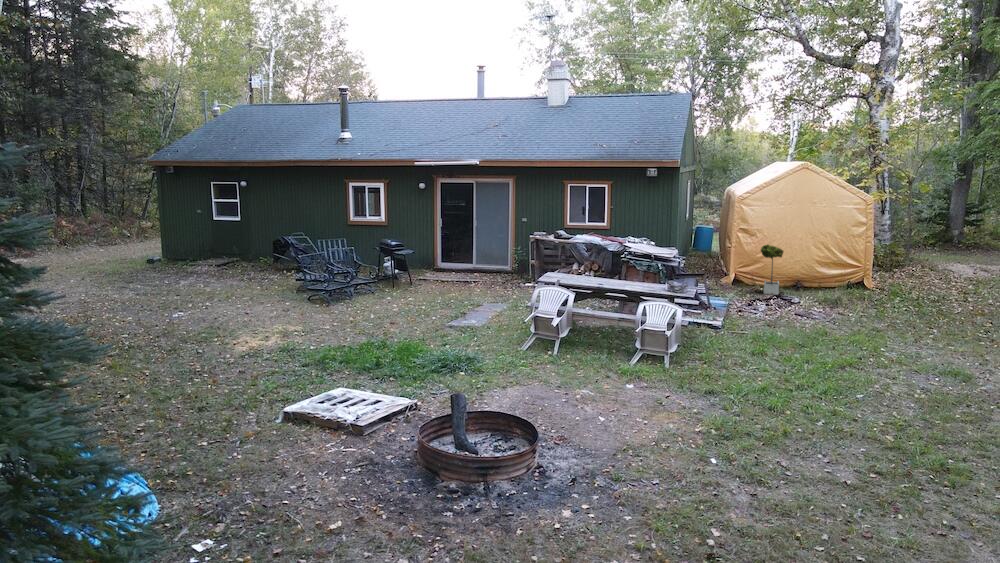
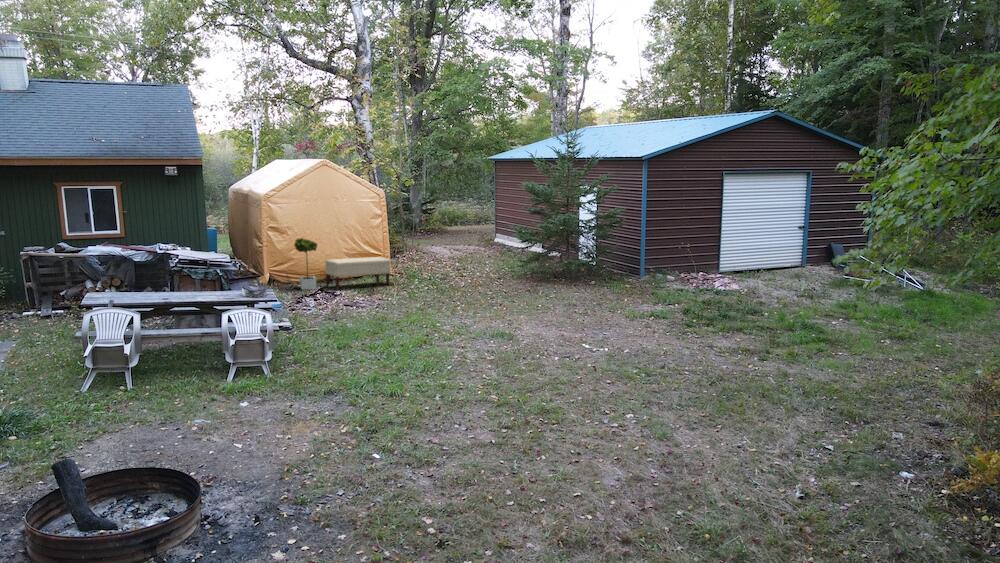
bench: none [790,267,866,299] -> present [325,257,390,290]

